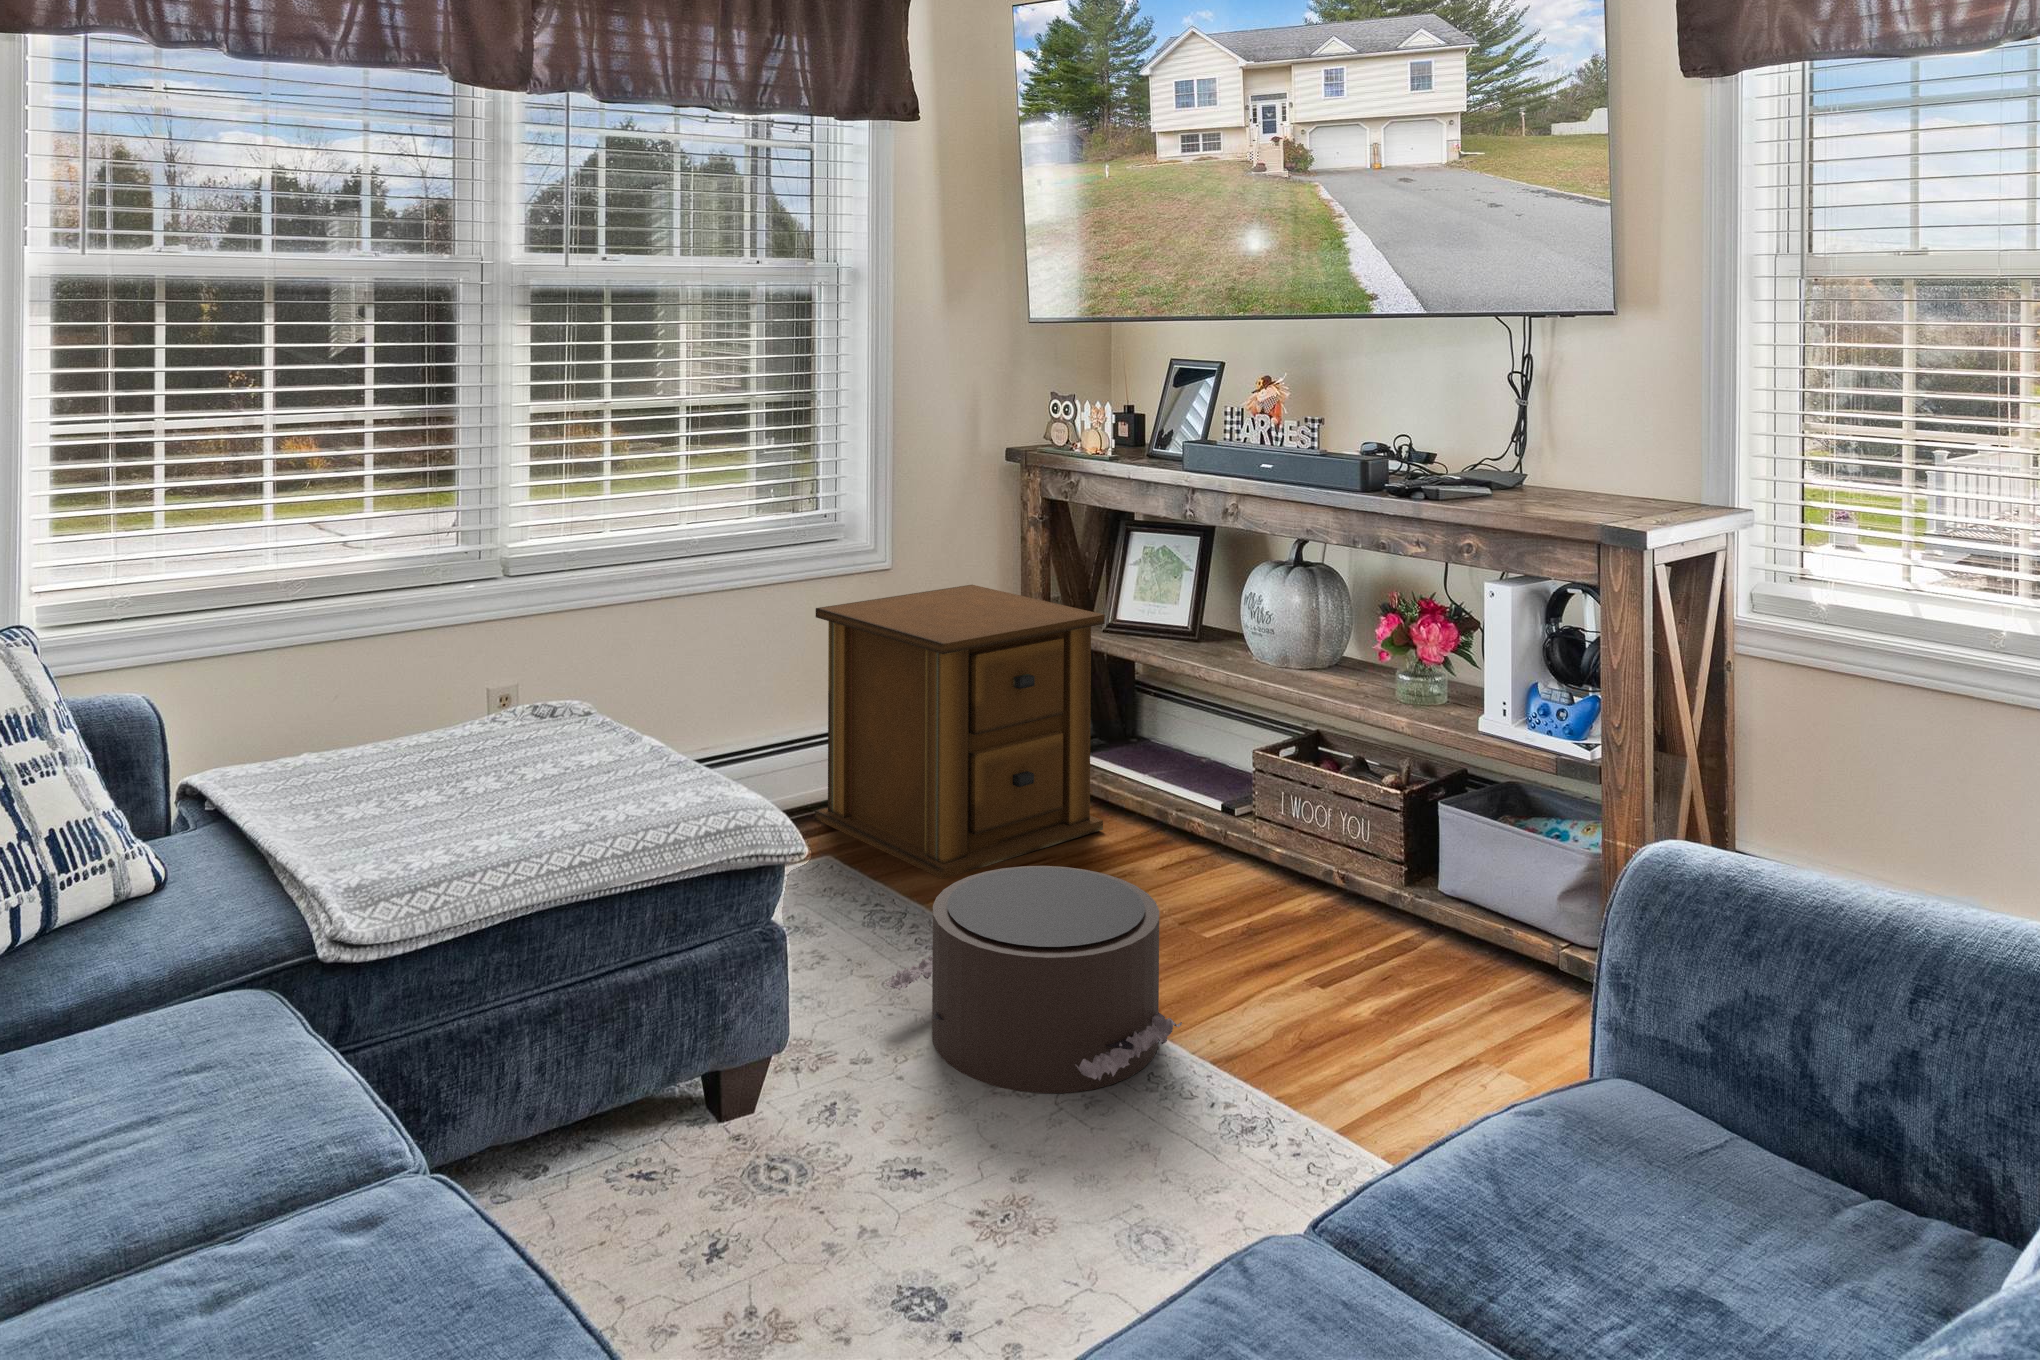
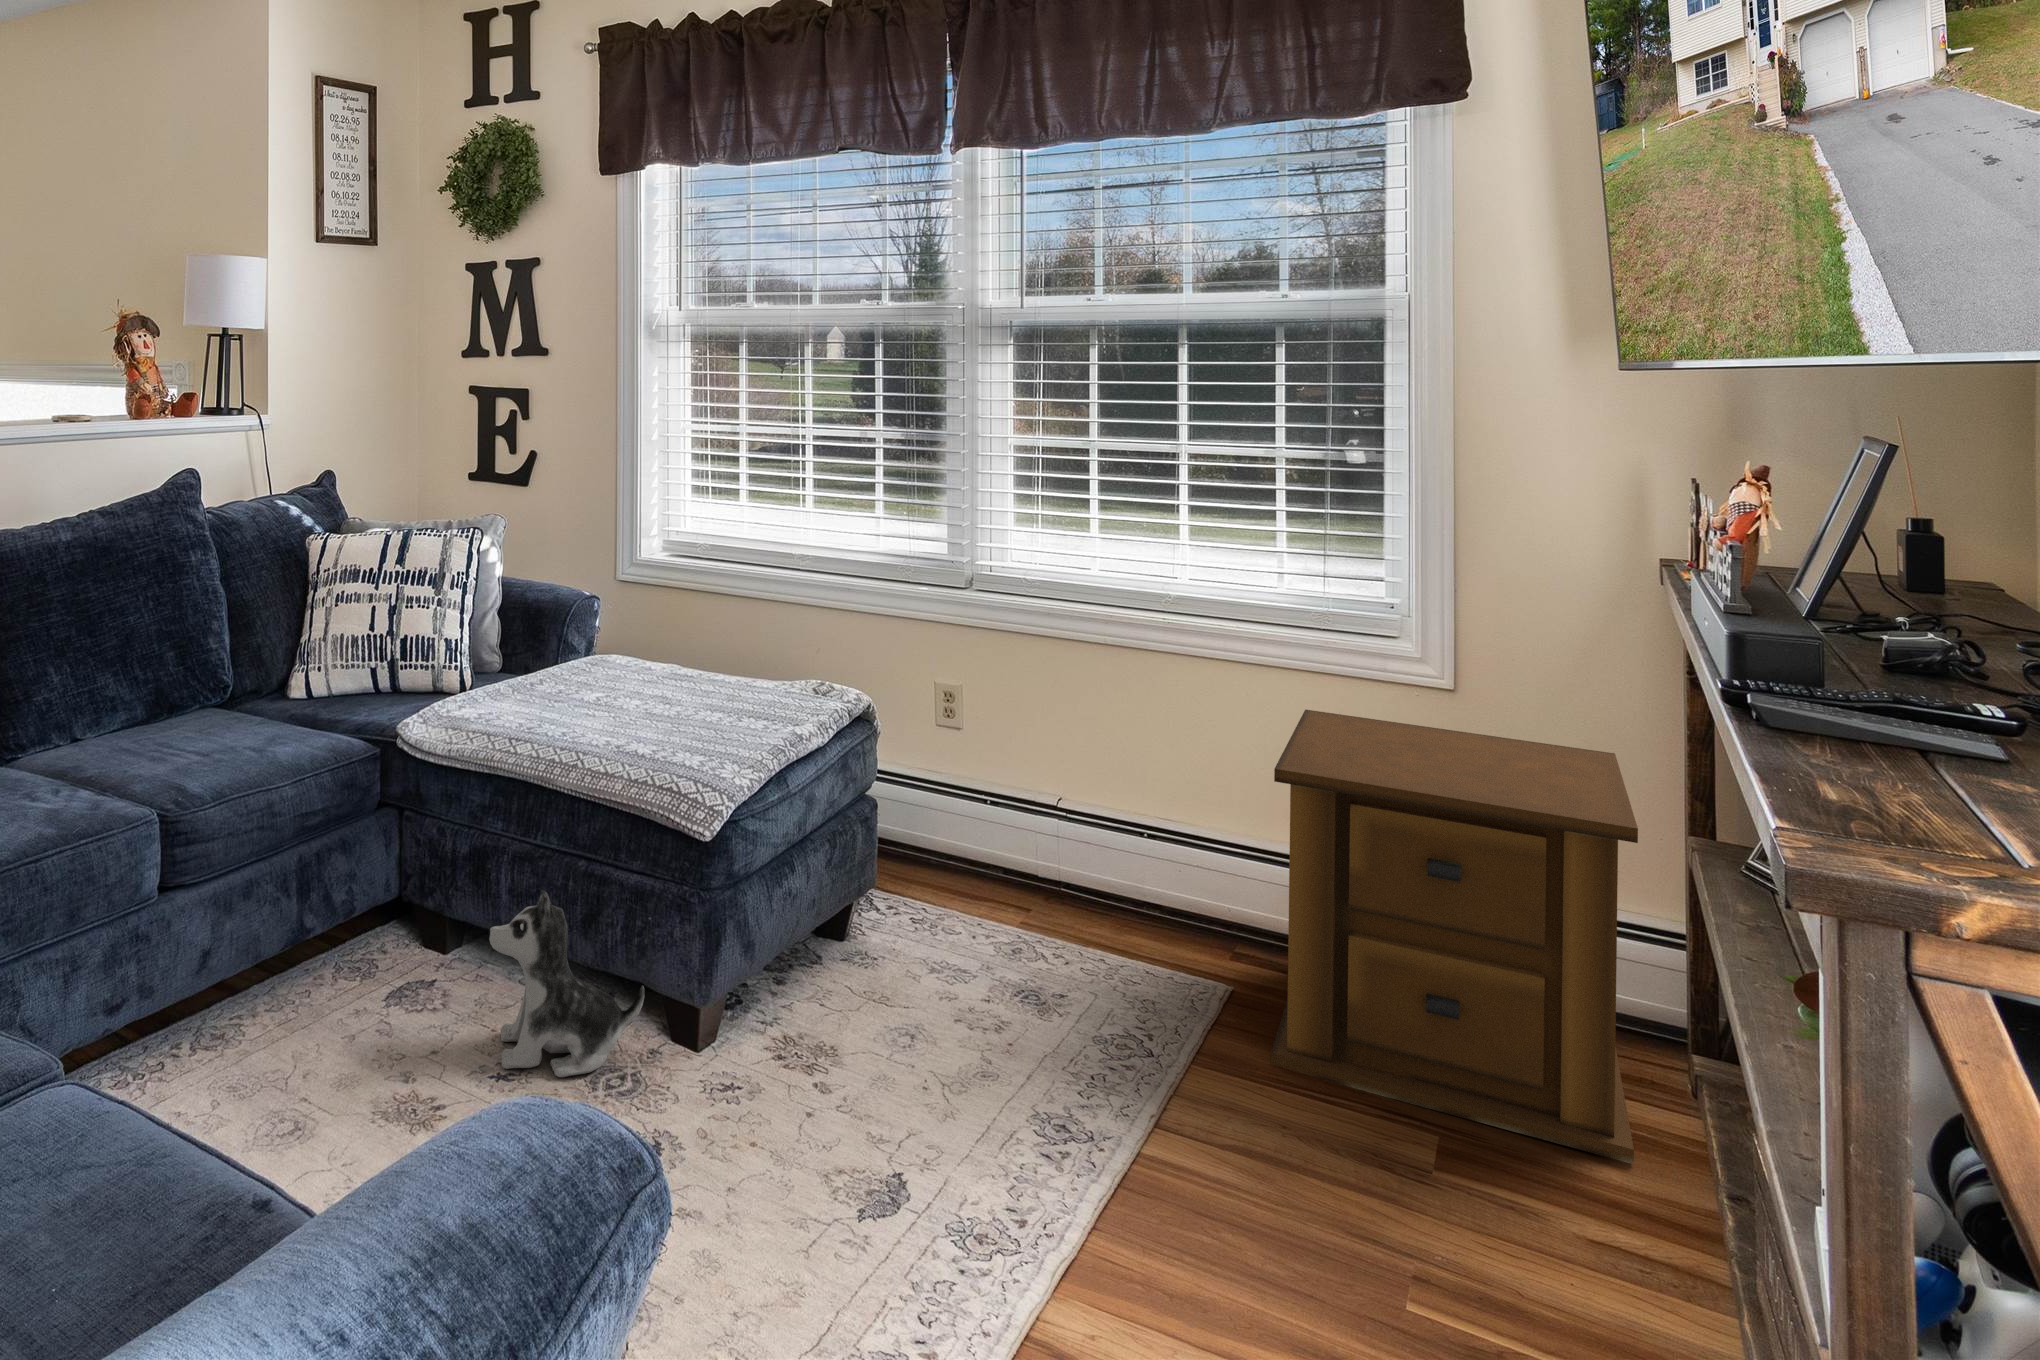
pouf: present [885,866,1182,1093] -> none [827,976,1120,1266]
plush toy: none [636,1008,776,1250] -> present [489,890,644,1077]

